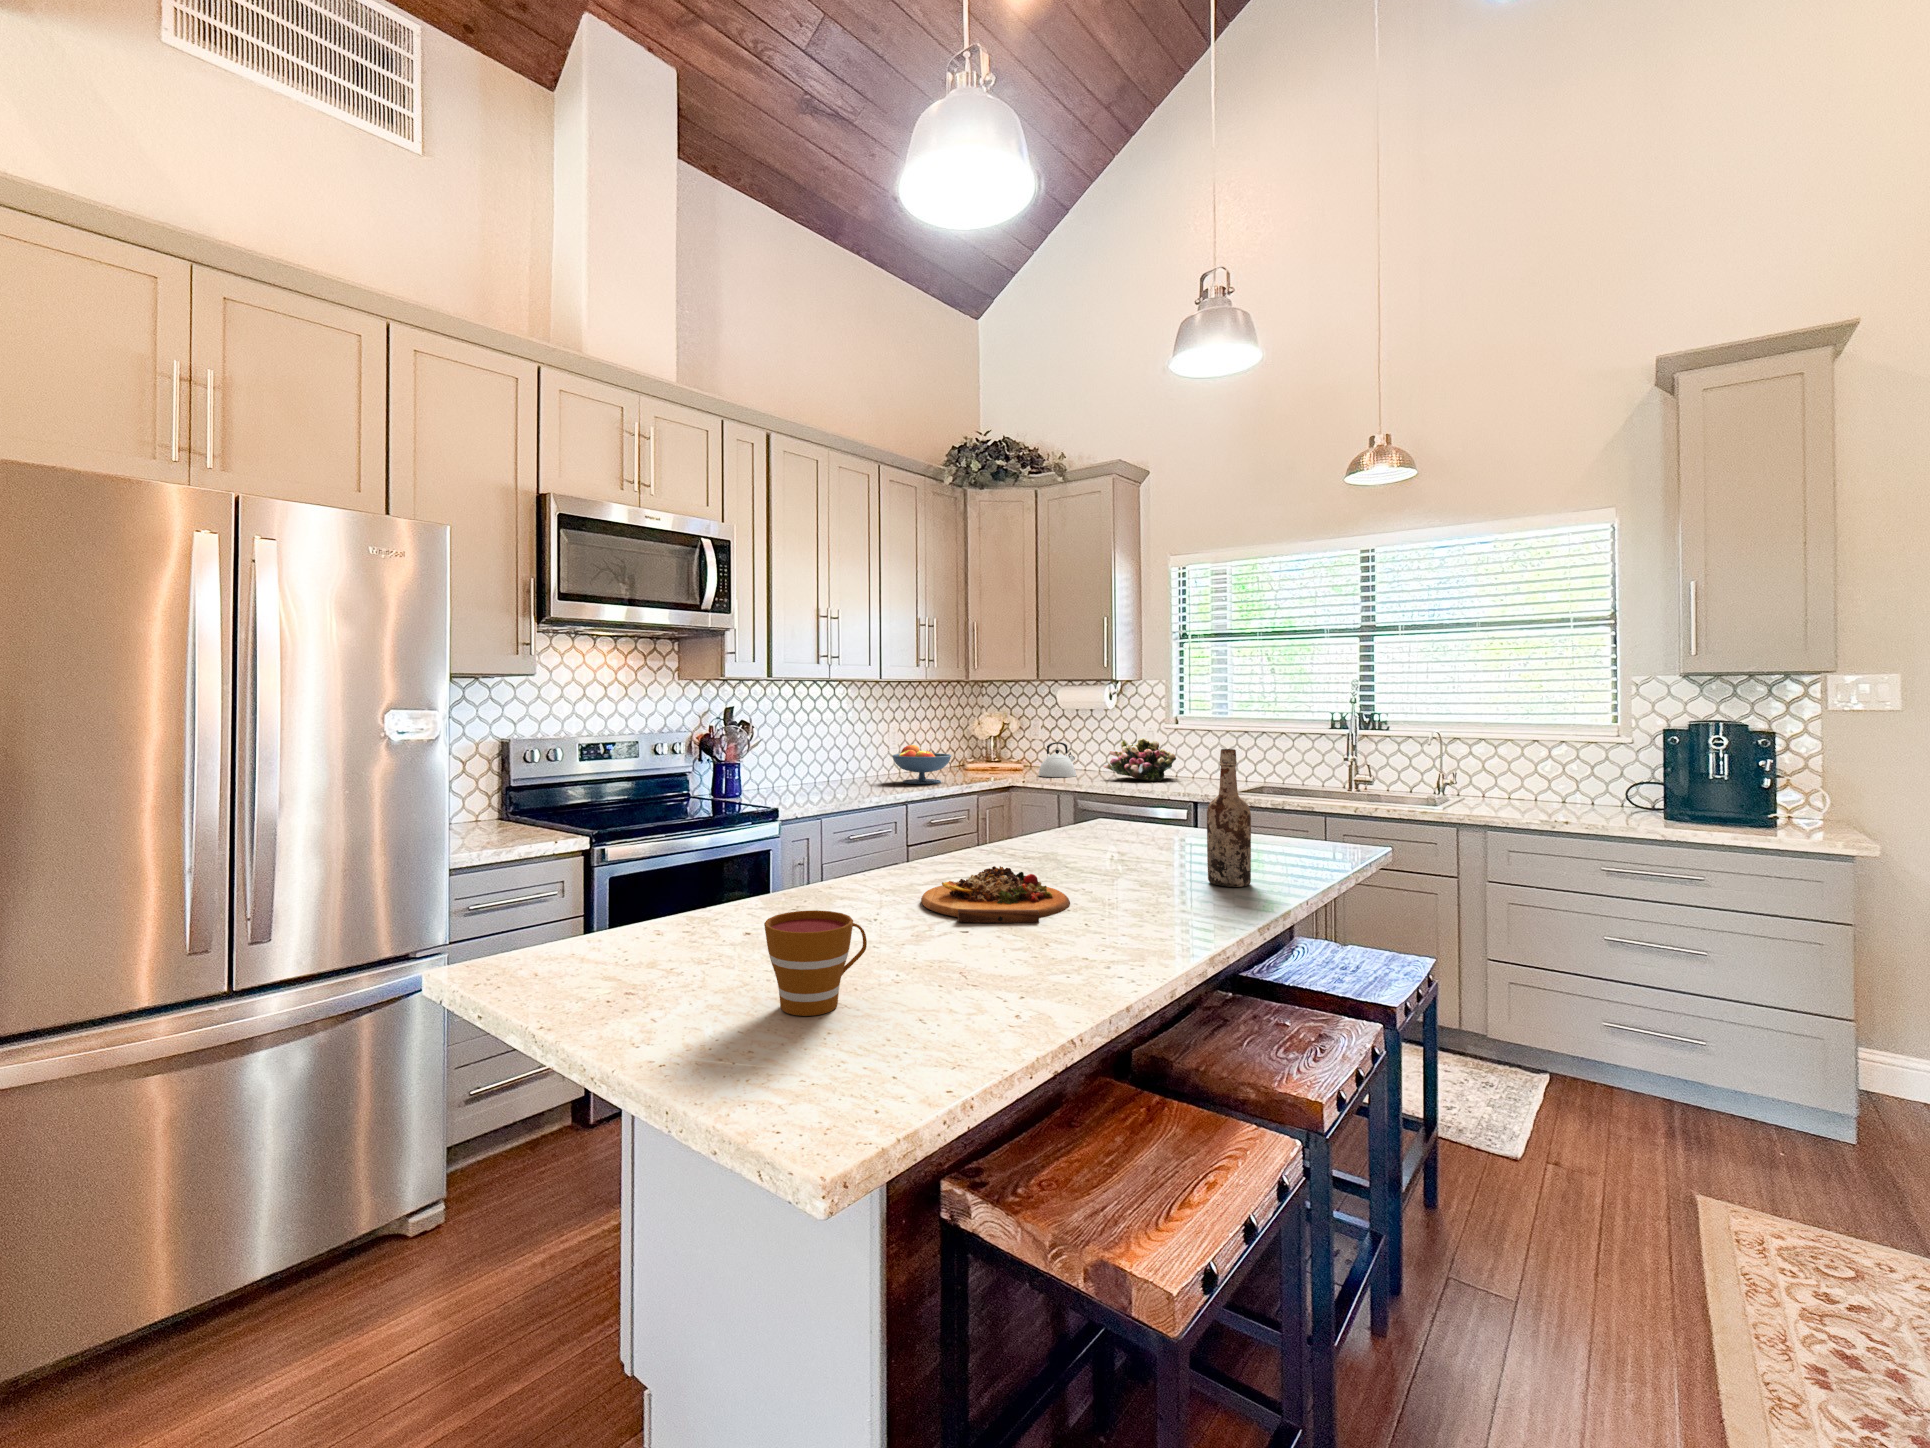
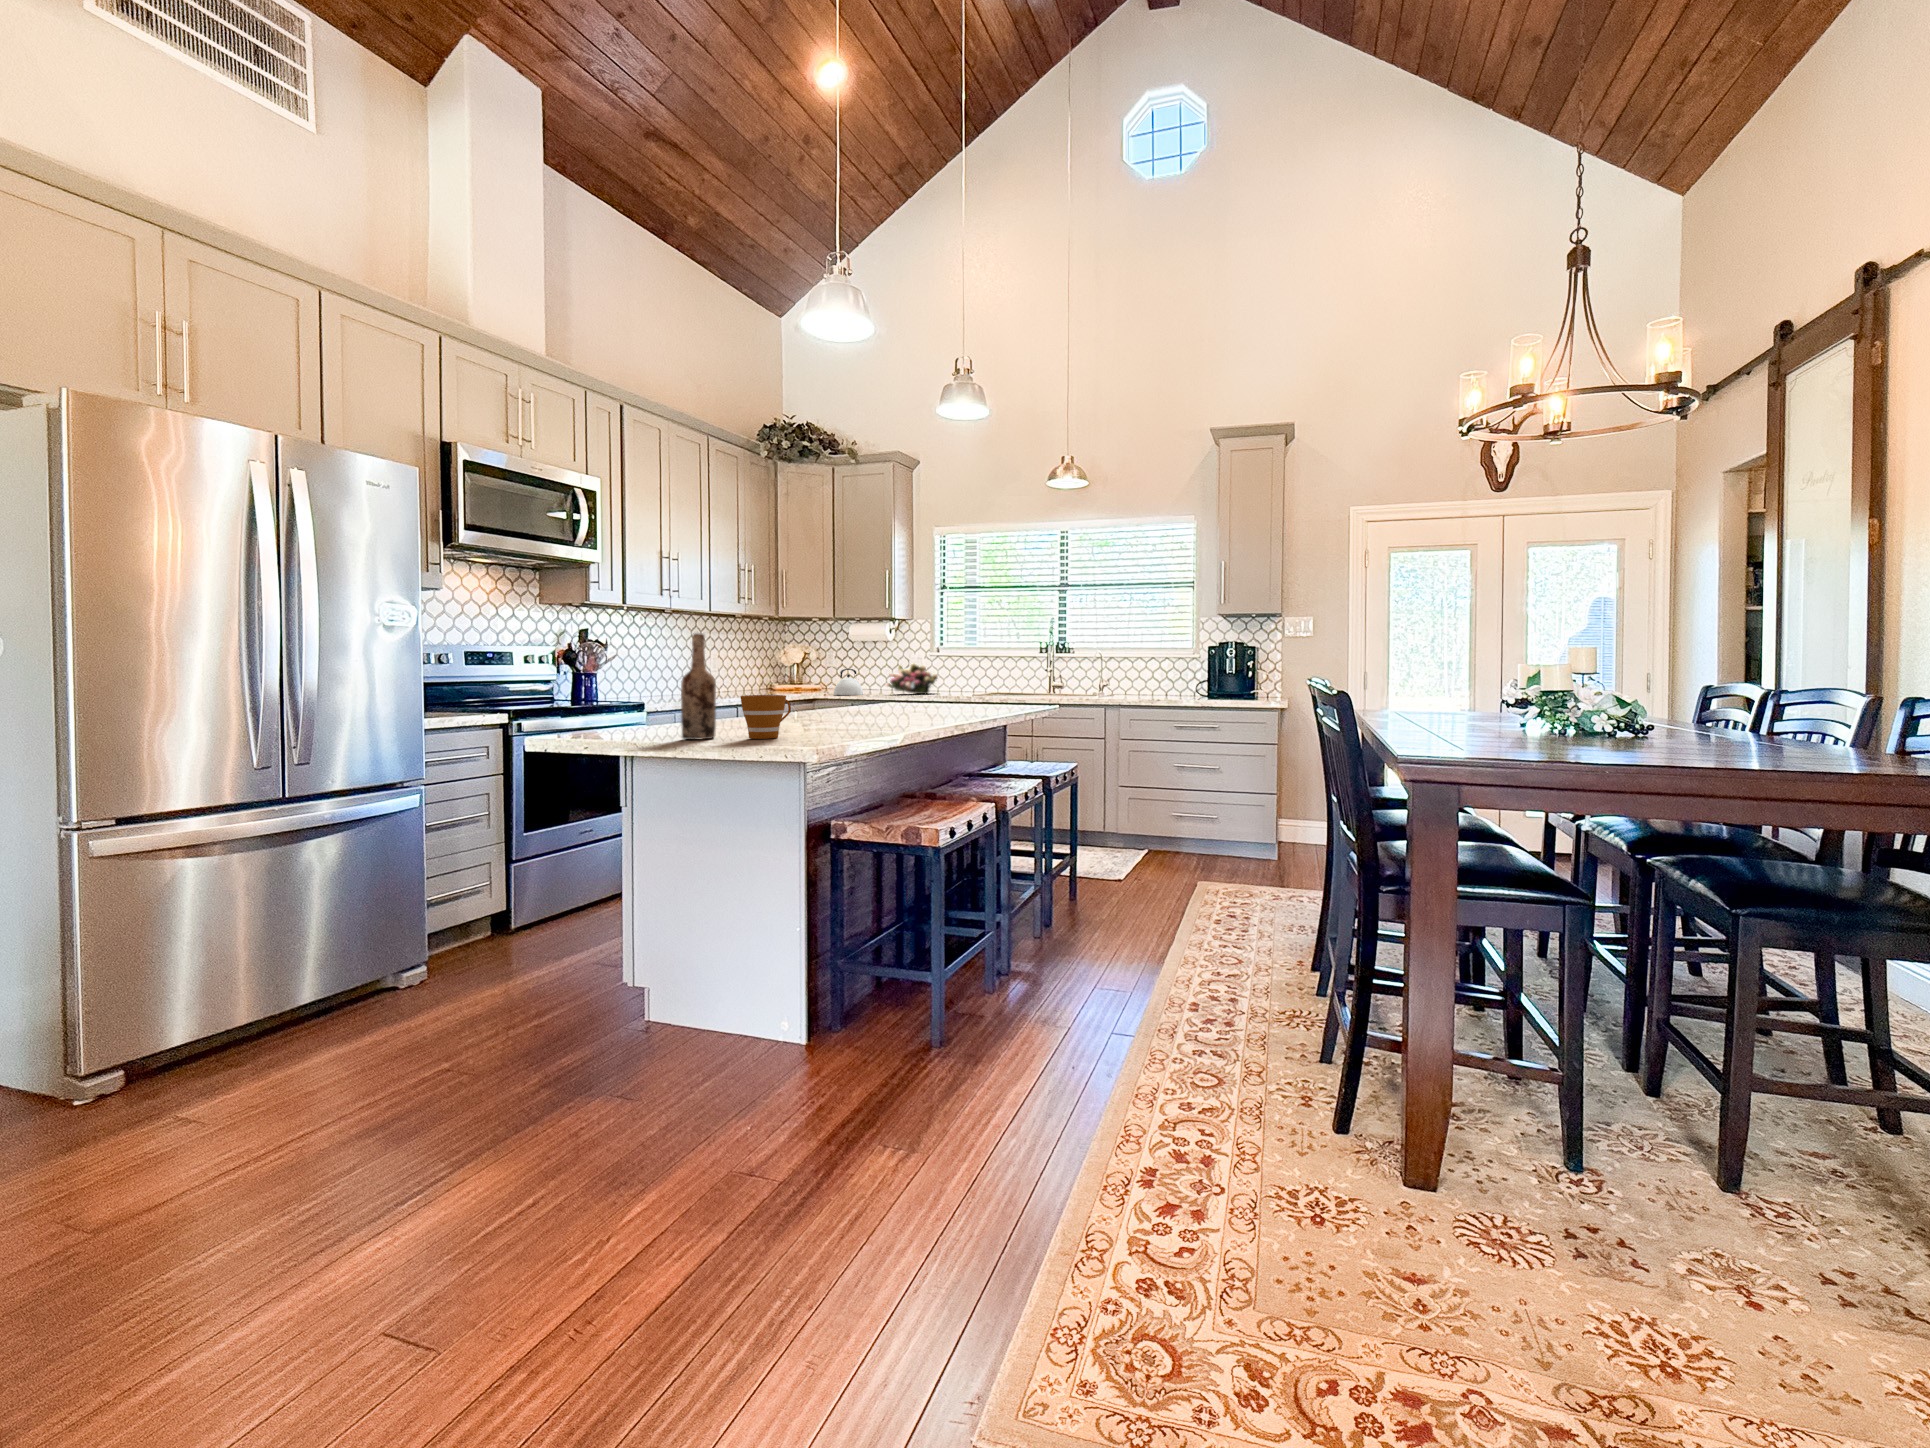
fruit bowl: present [892,745,951,784] -> none [713,669,764,700]
wine bottle: present [1207,749,1251,887] -> present [681,634,716,740]
cutting board: present [921,866,1070,923] -> none [793,702,881,725]

